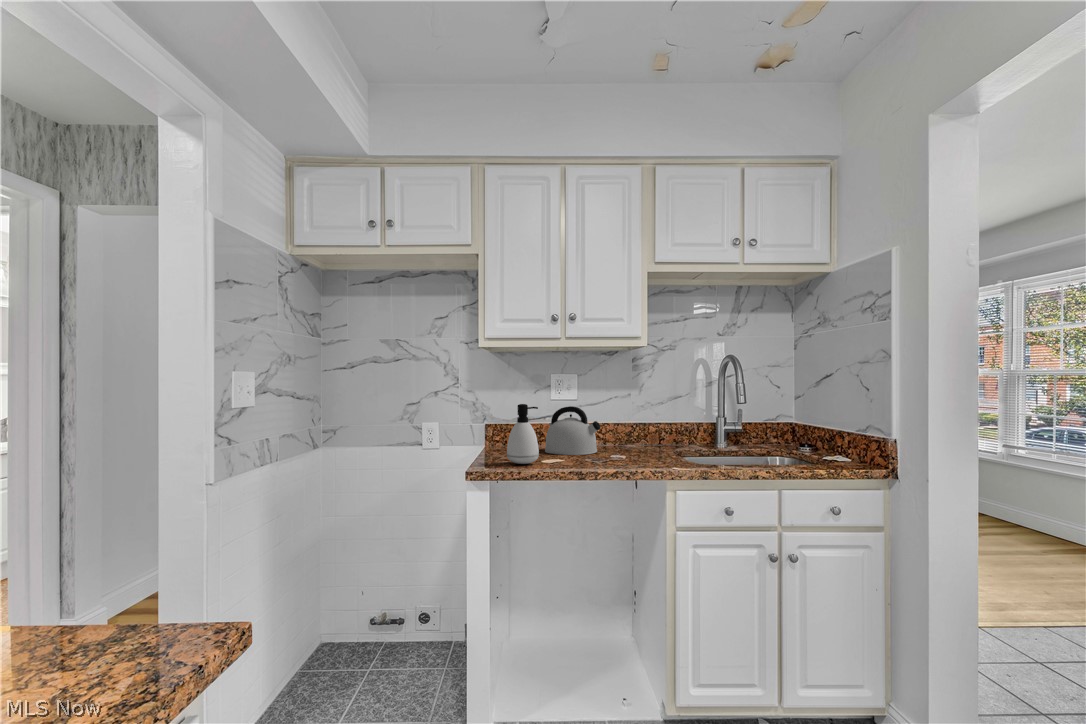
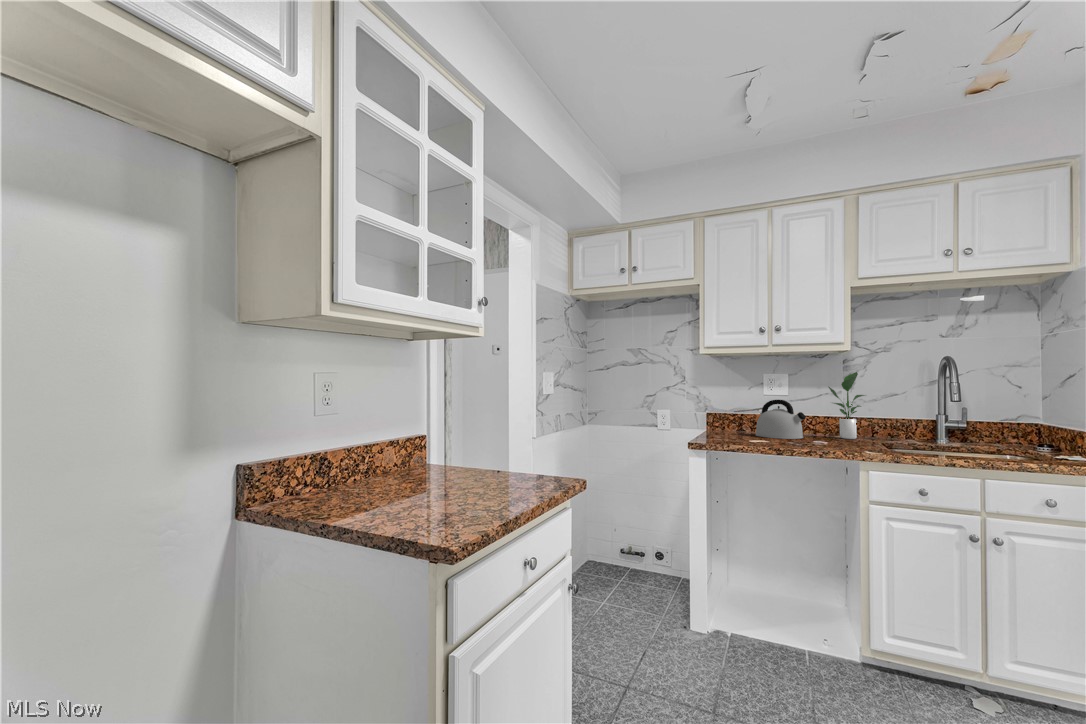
potted plant: none [618,371,657,448] -> present [829,372,865,439]
soap dispenser: present [507,404,539,464] -> none [717,394,743,440]

